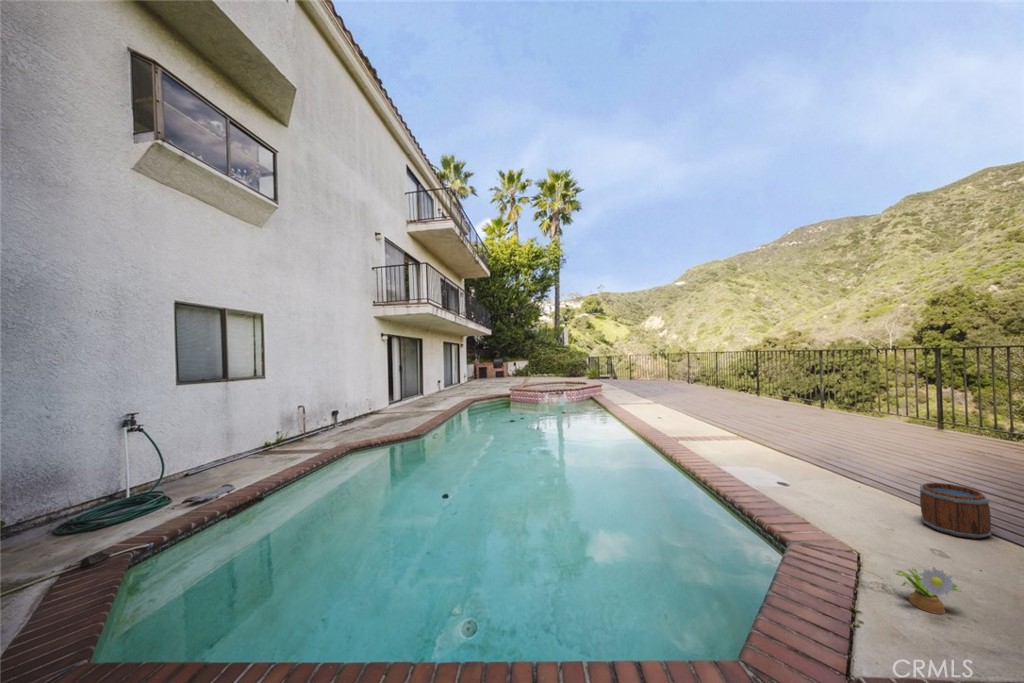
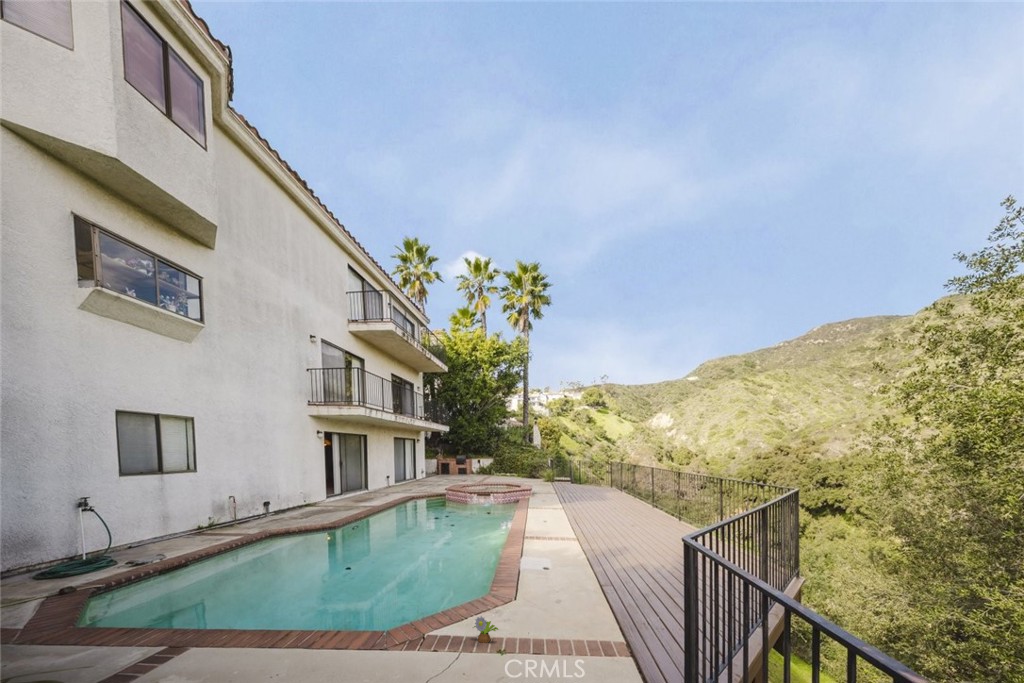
bucket: present [920,483,991,539] -> none [565,583,594,619]

